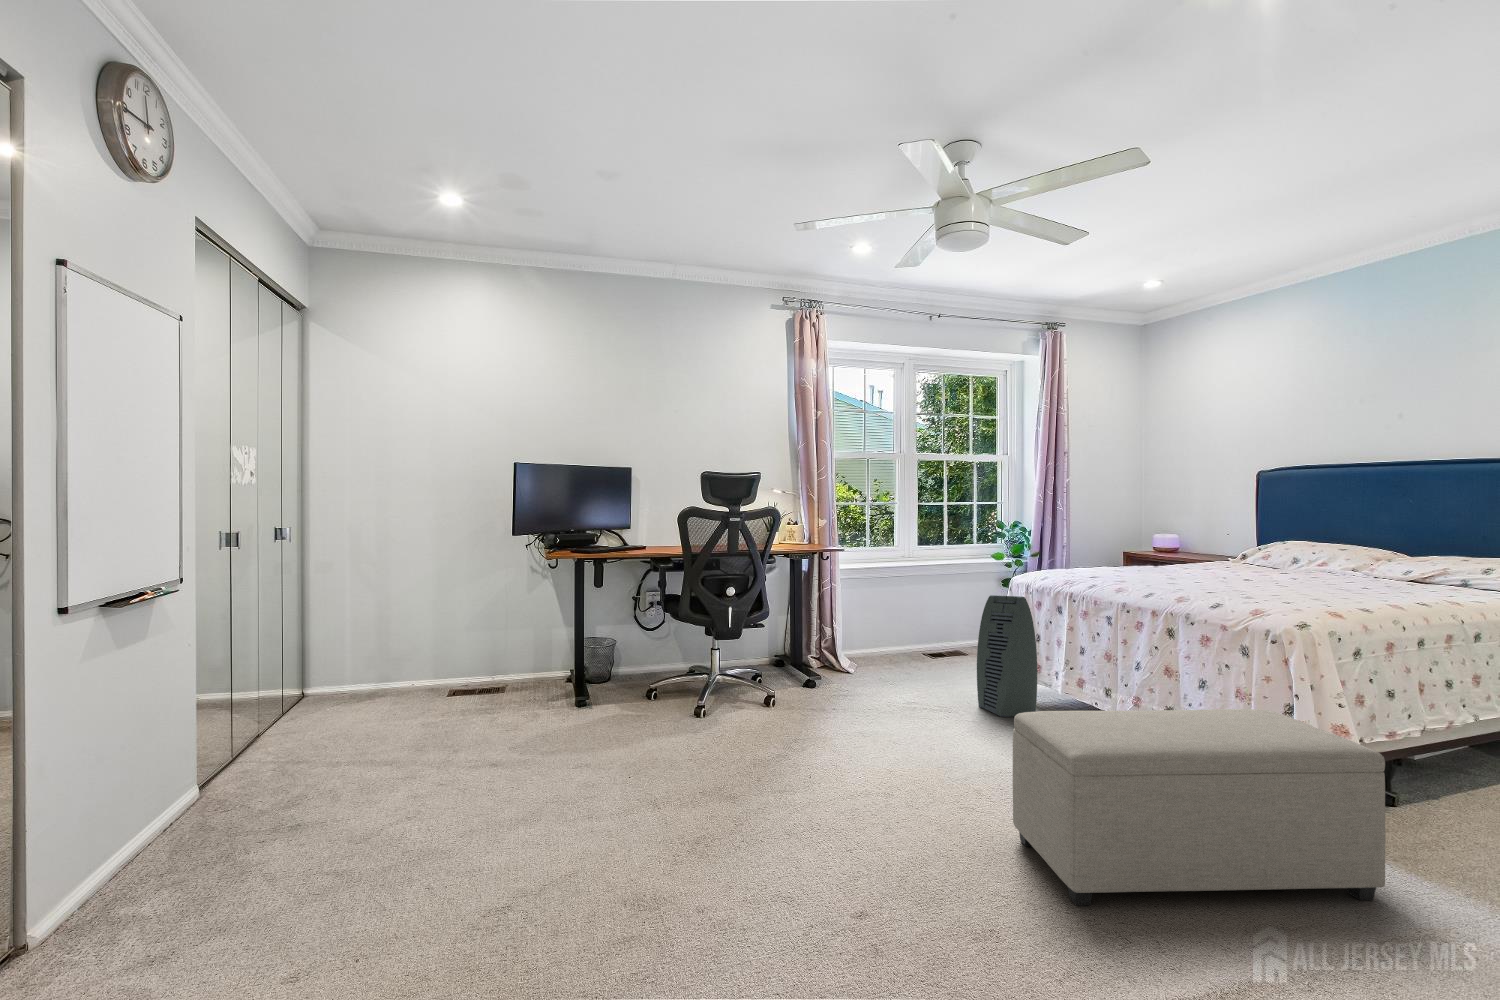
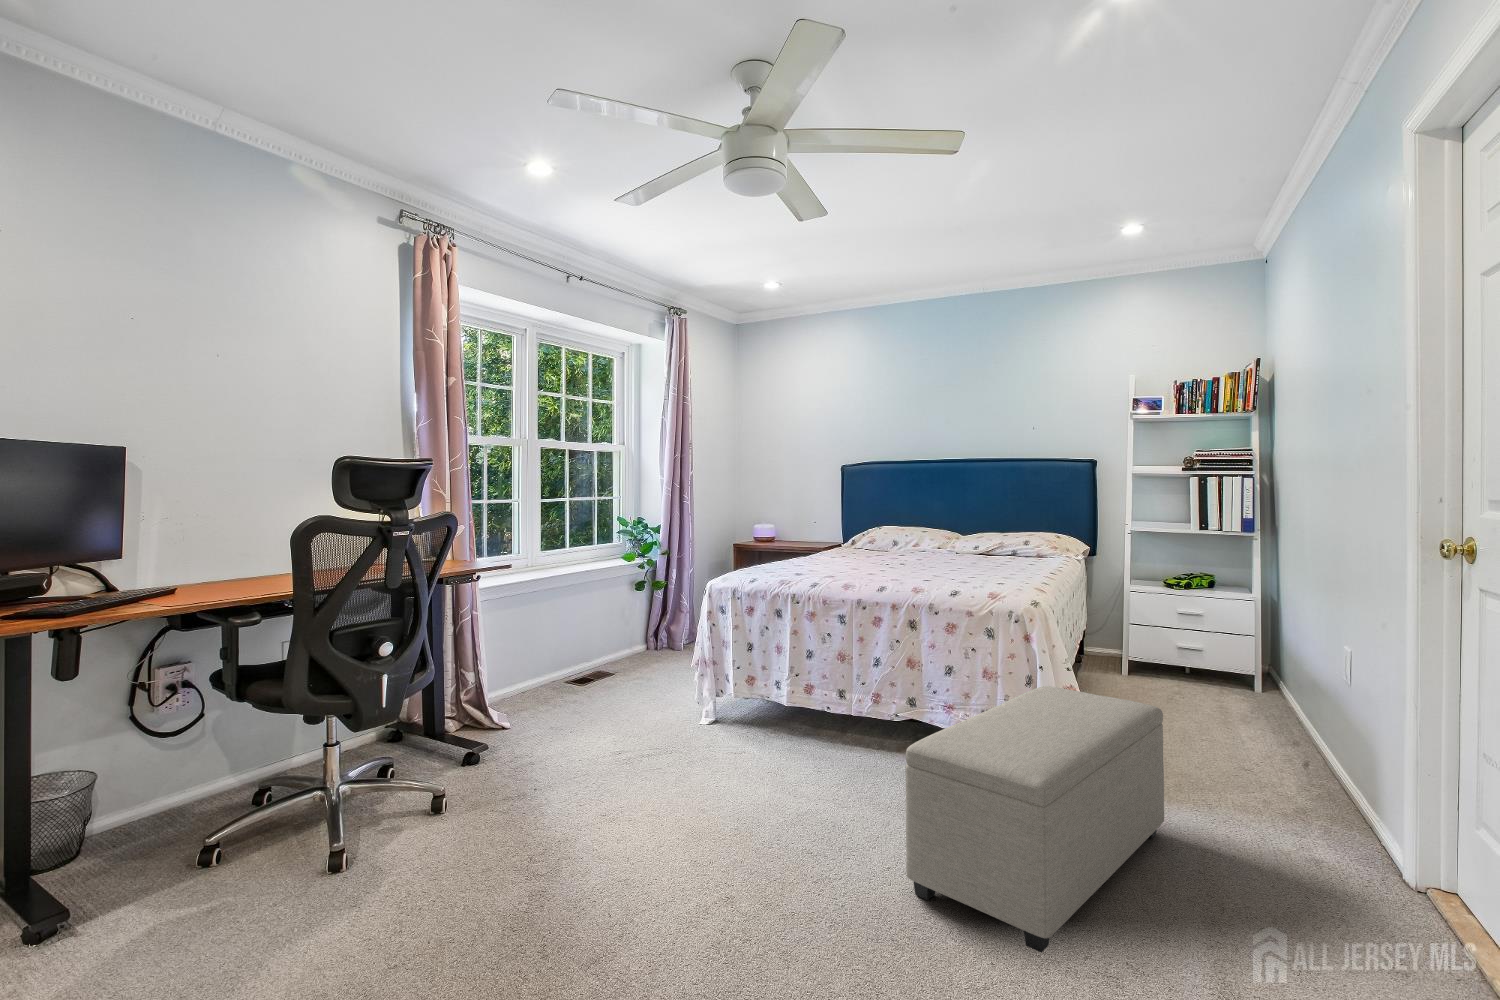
air purifier: present [977,595,1037,717] -> none [697,604,754,744]

